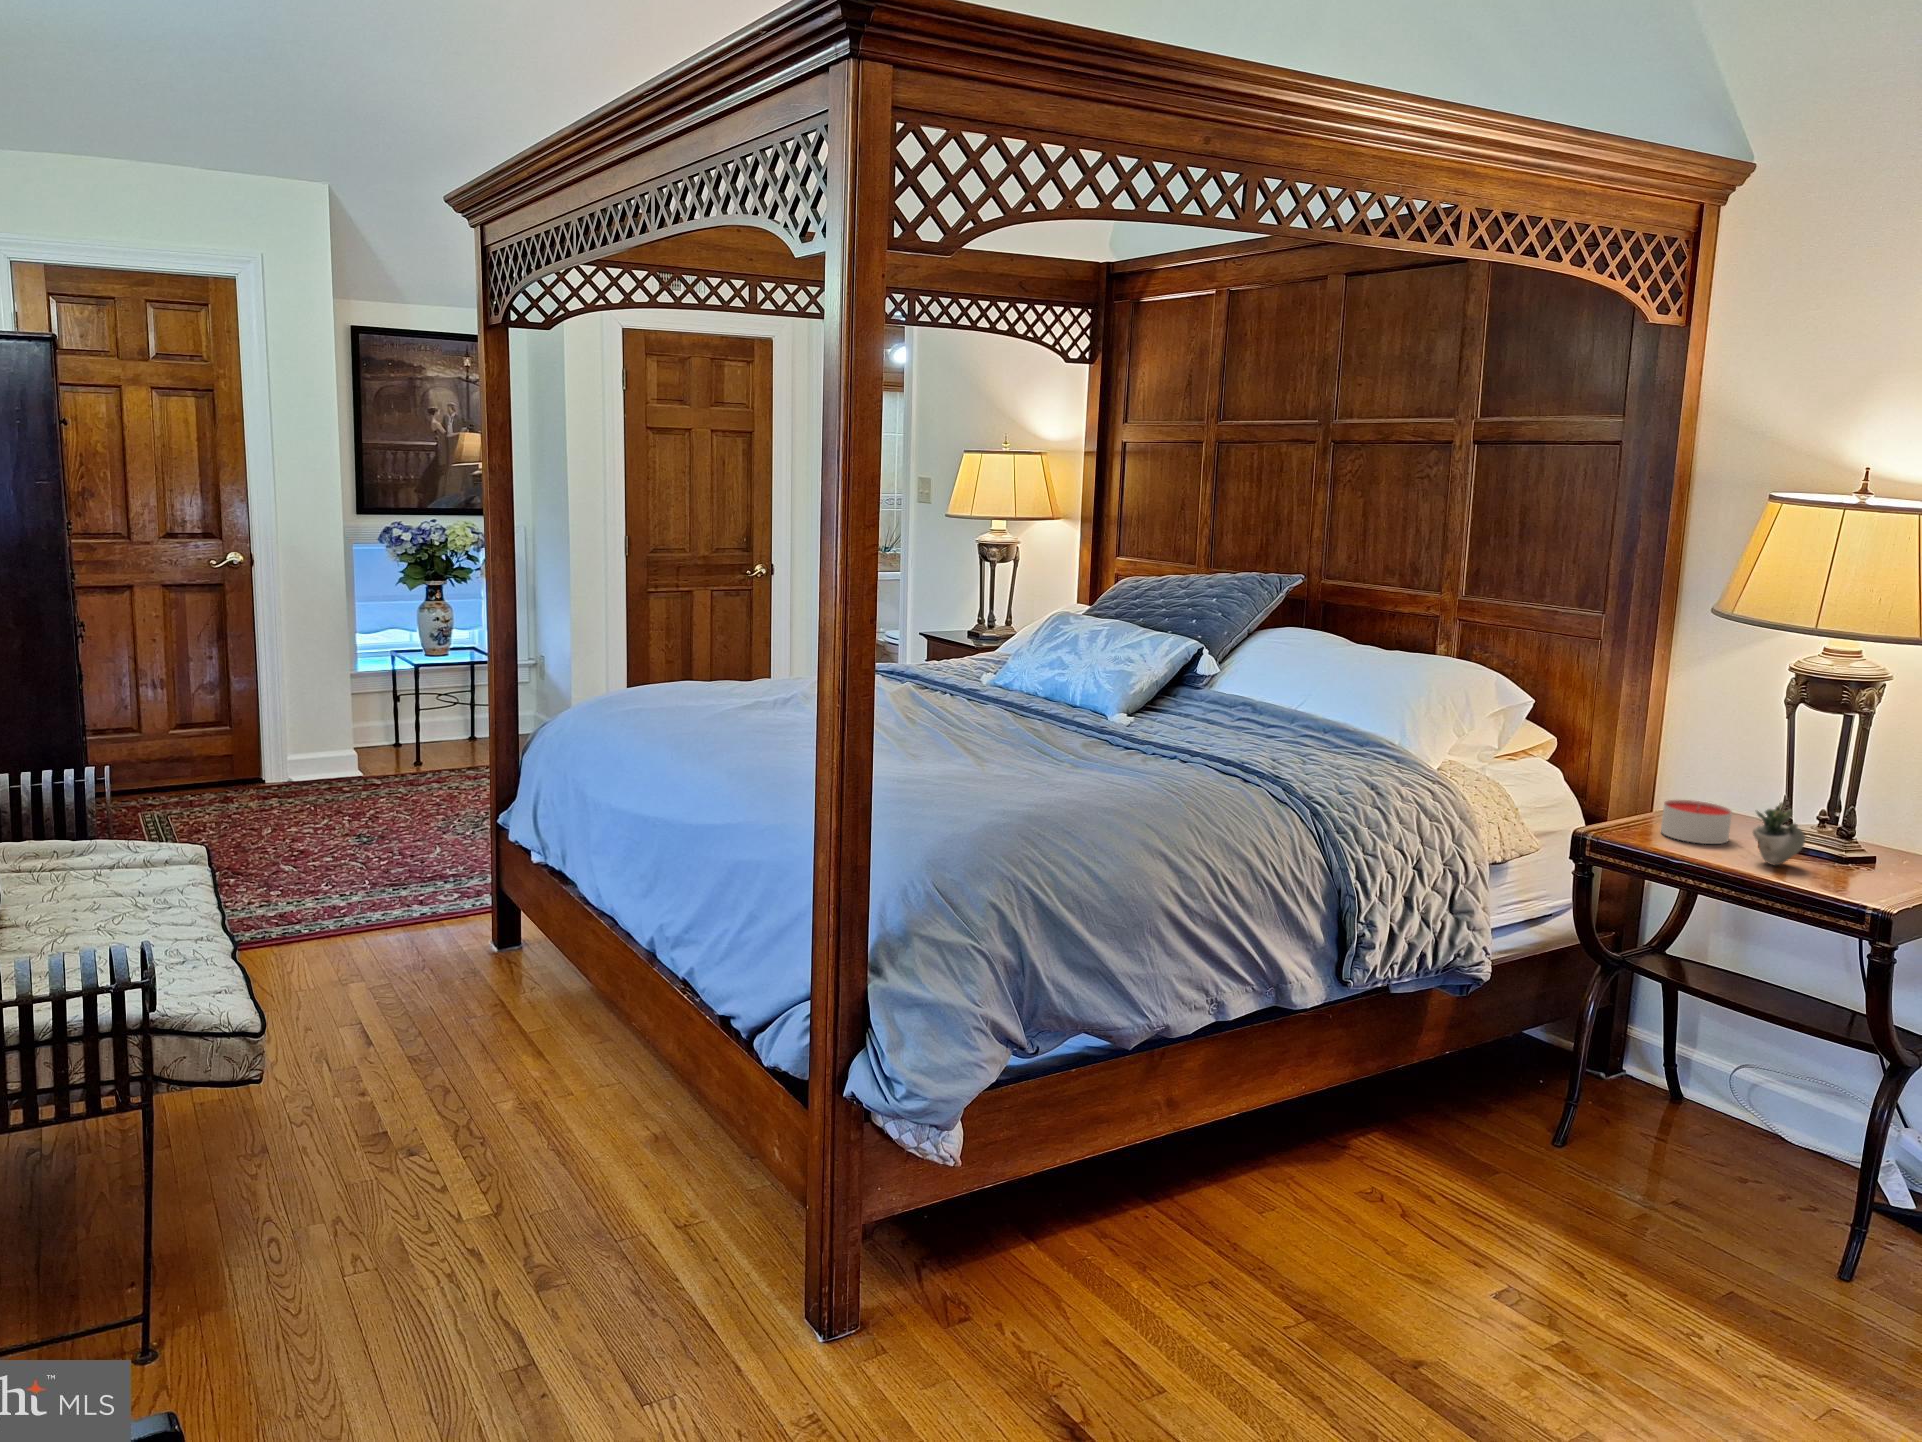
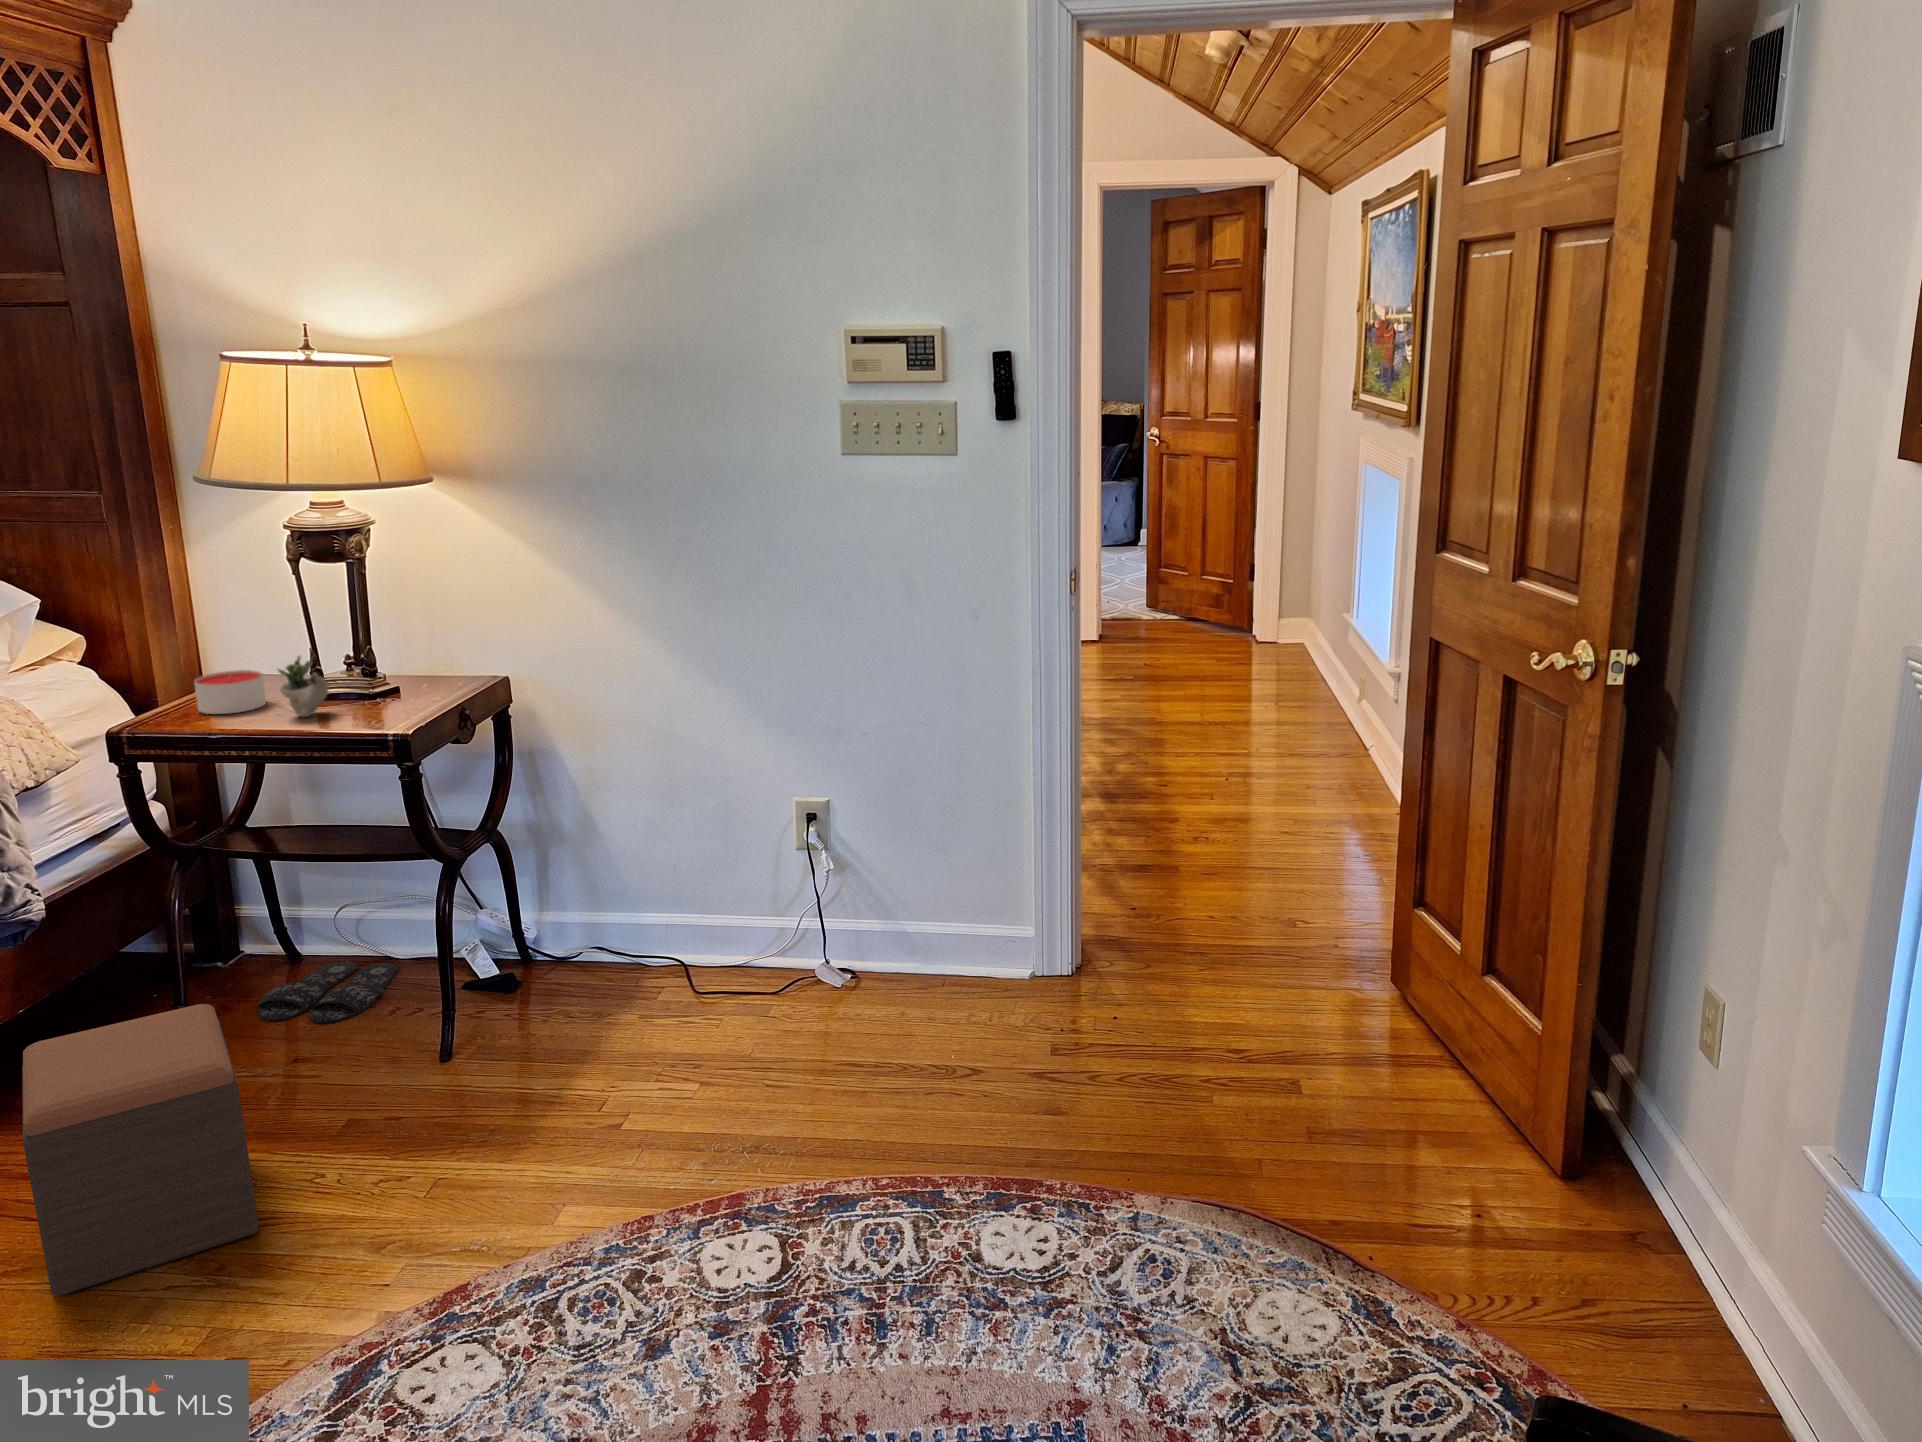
footstool: none [1446,1087,1650,1358] -> present [22,1004,259,1297]
slippers: none [1640,1119,1791,1184] -> present [258,961,398,1023]

